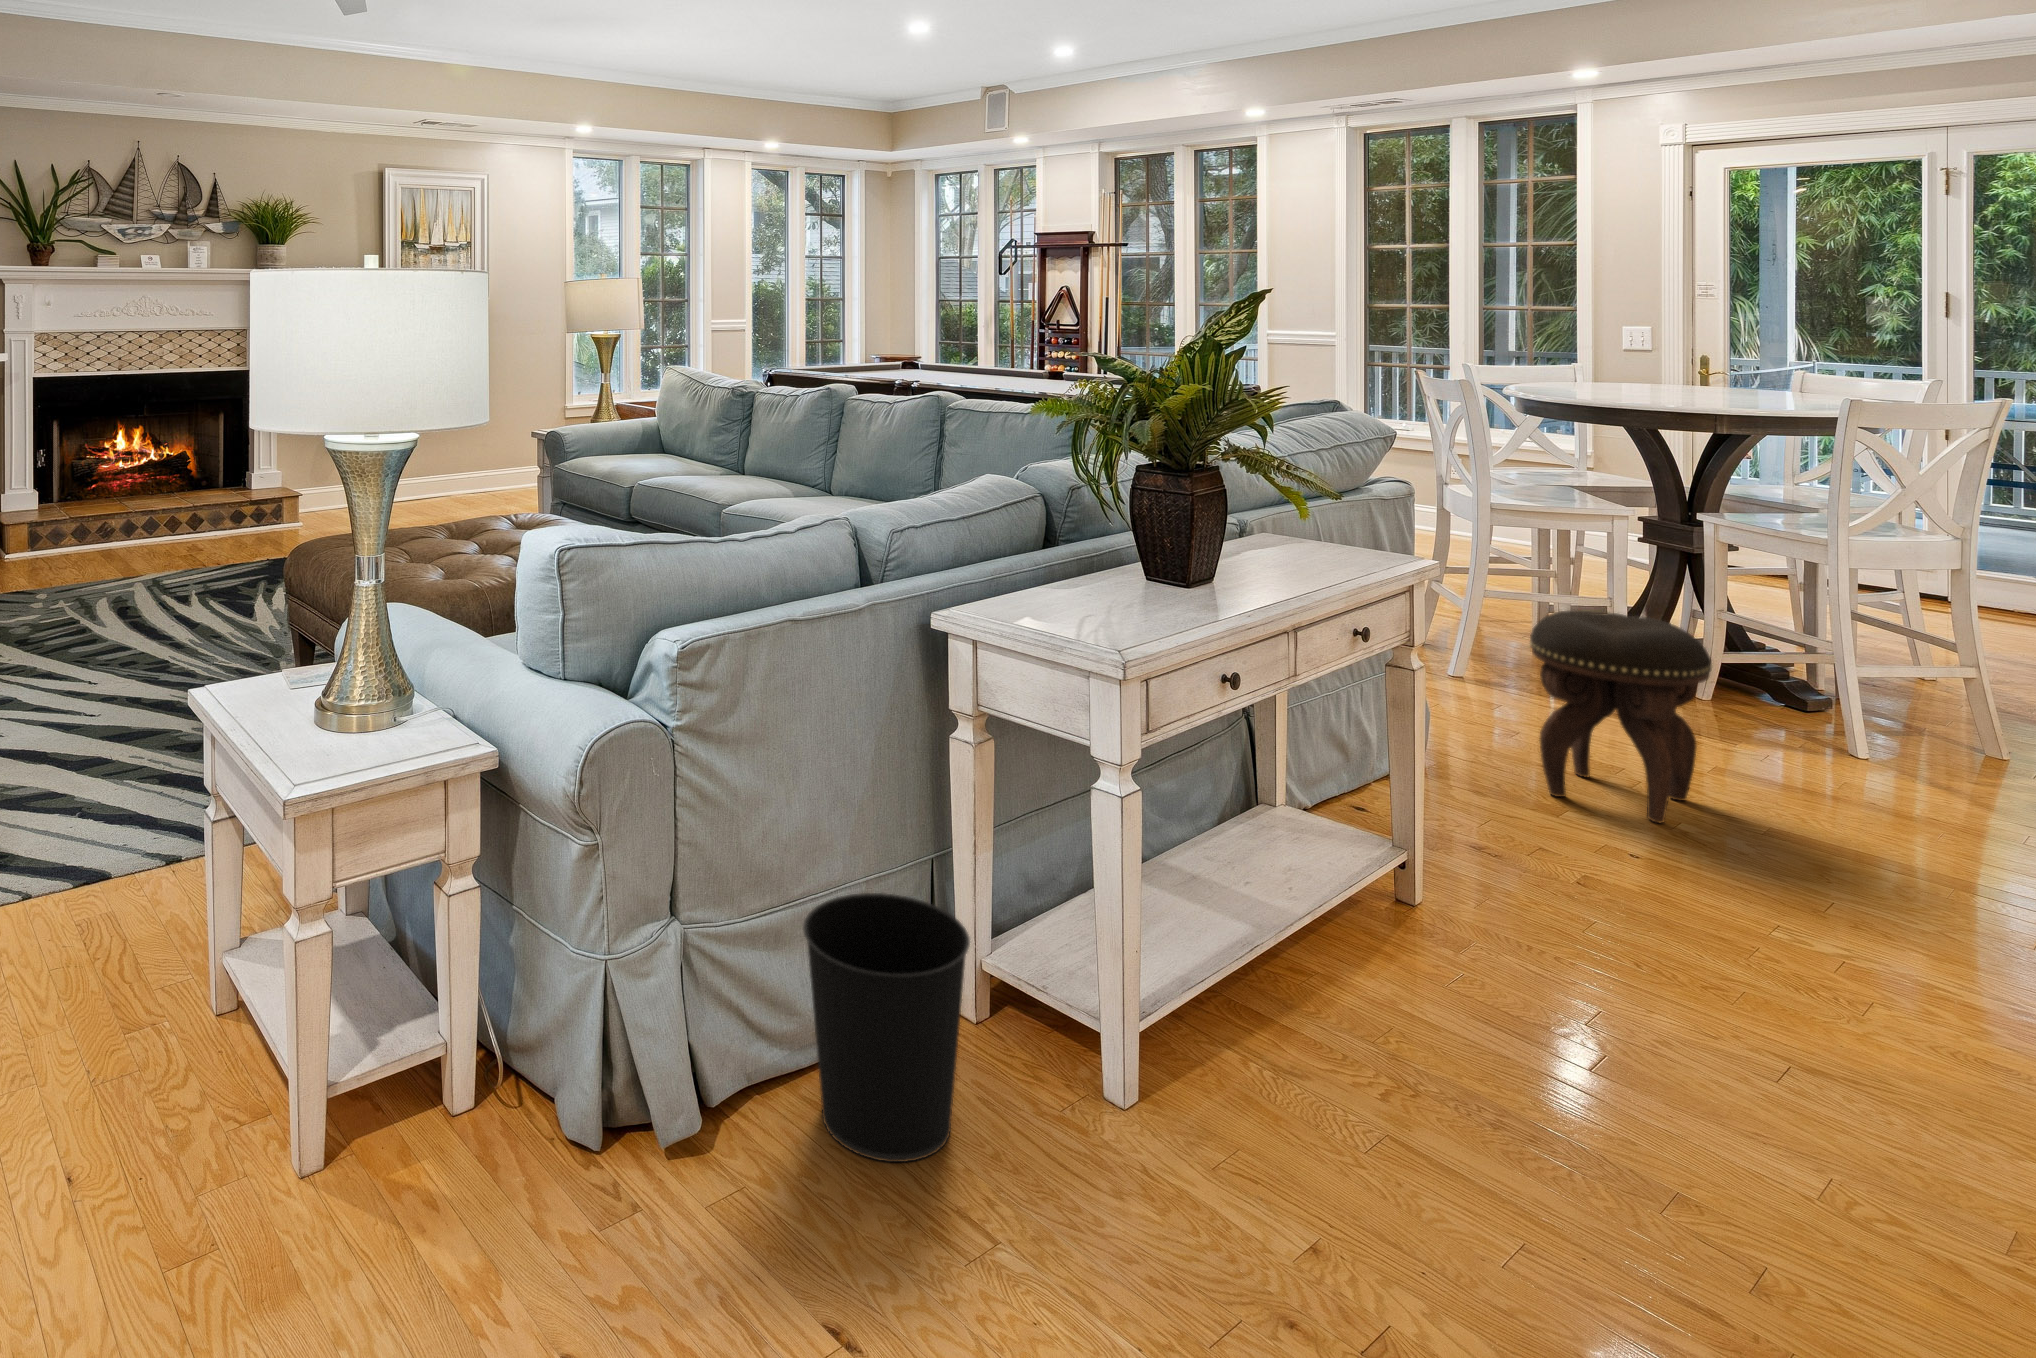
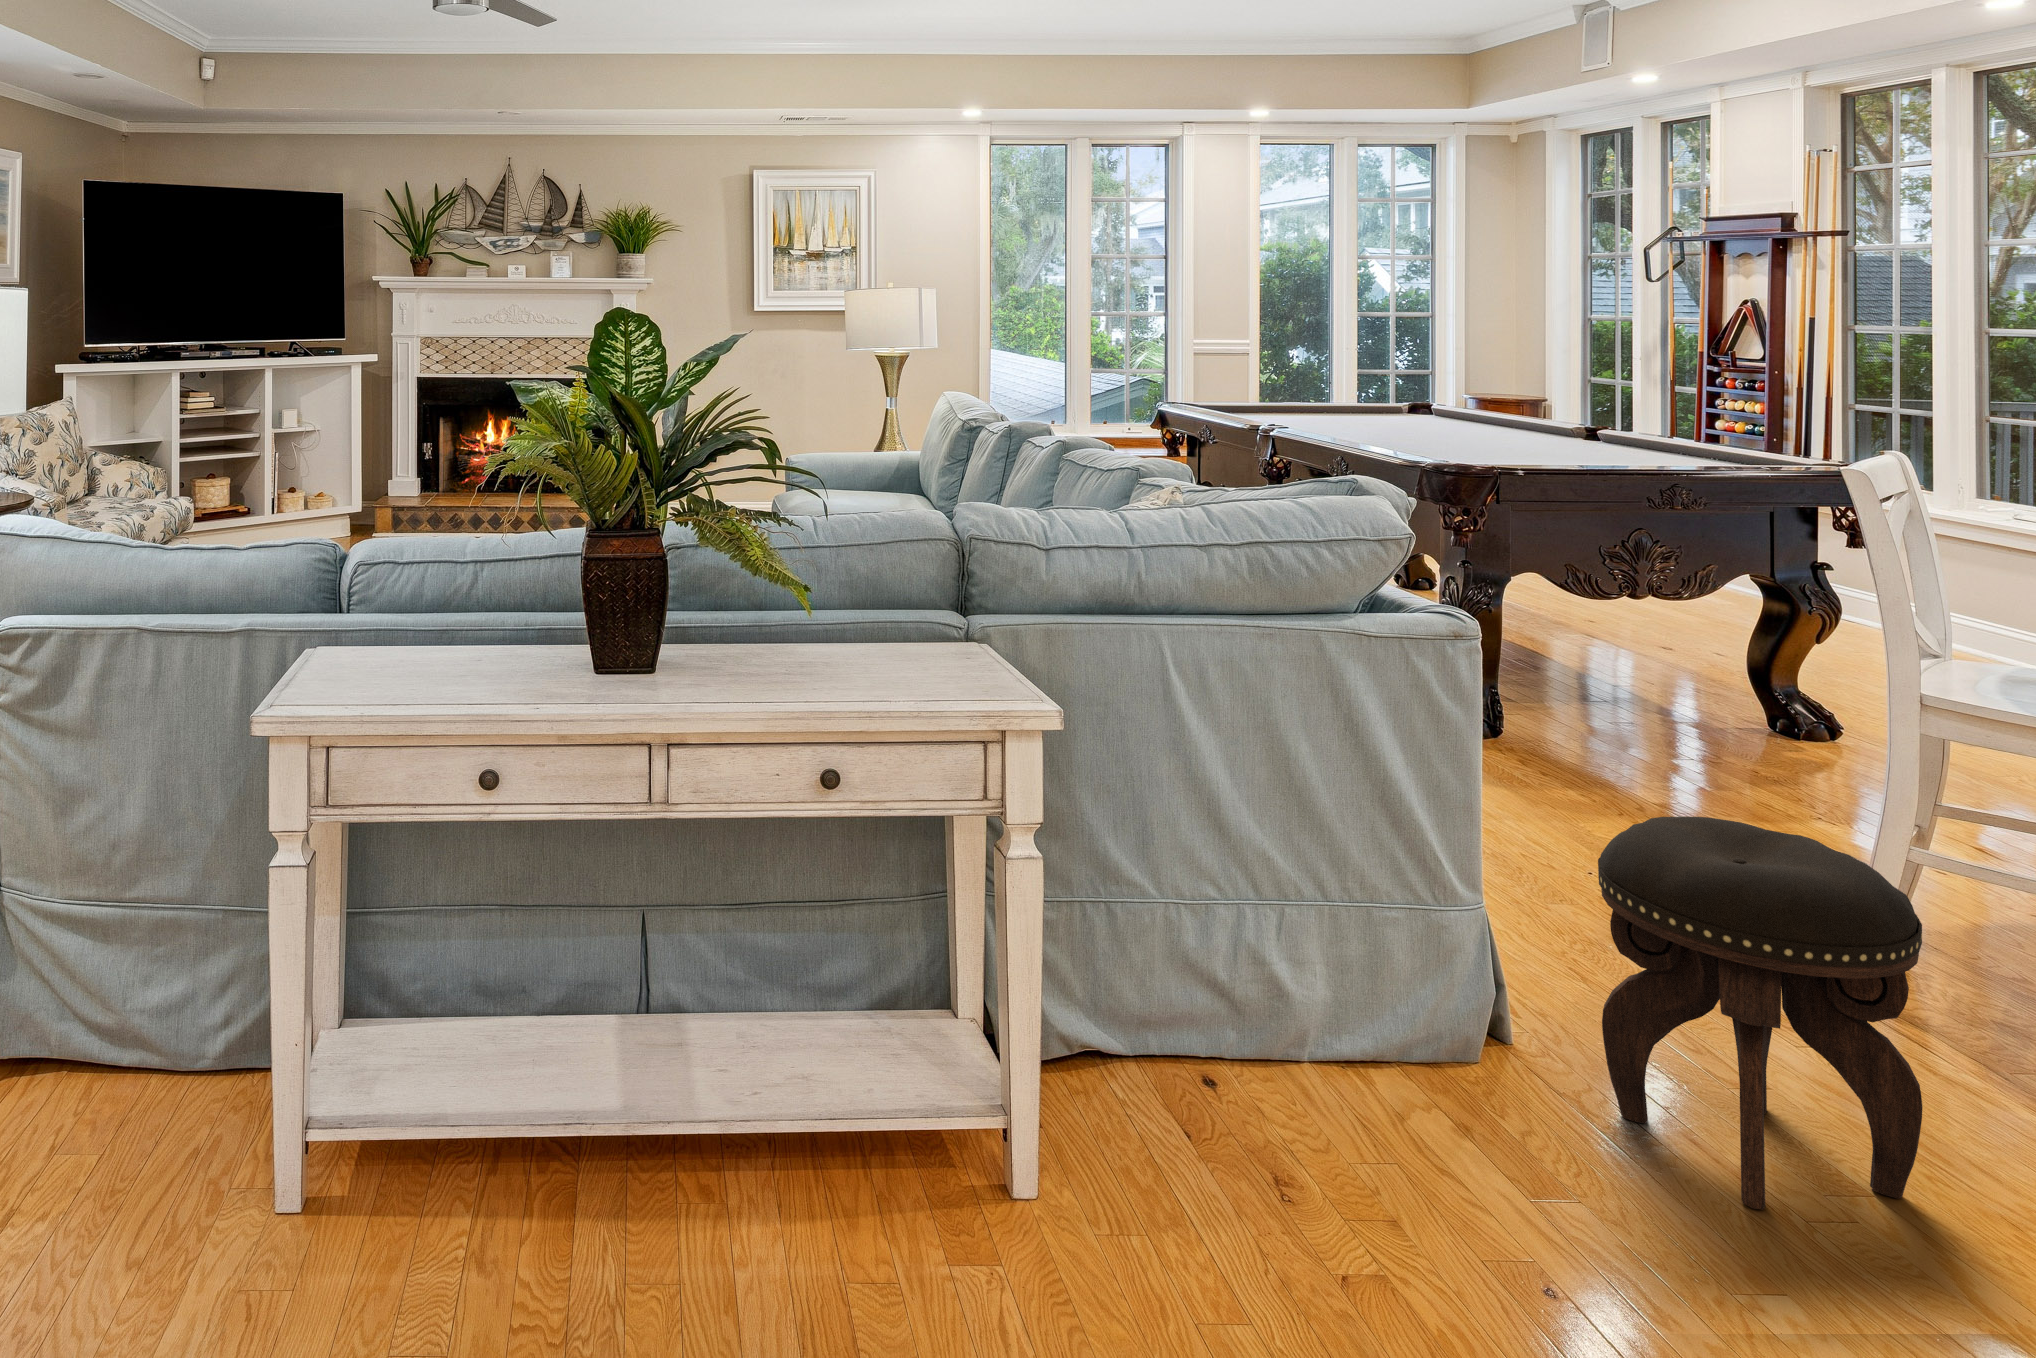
wastebasket: present [803,893,970,1162] -> none [41,894,218,1159]

